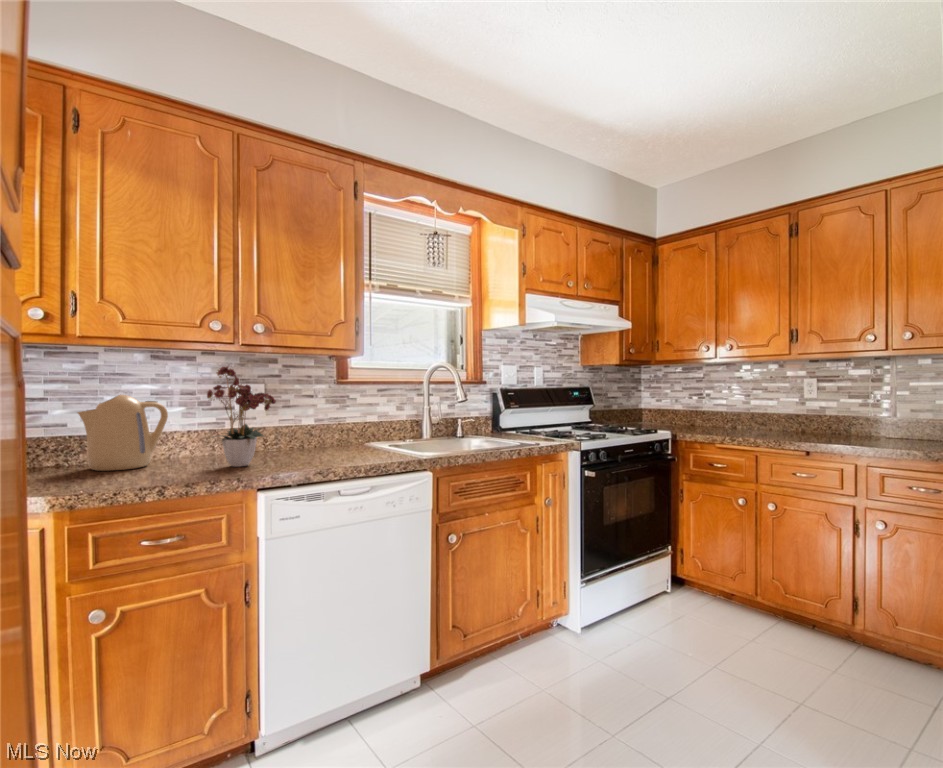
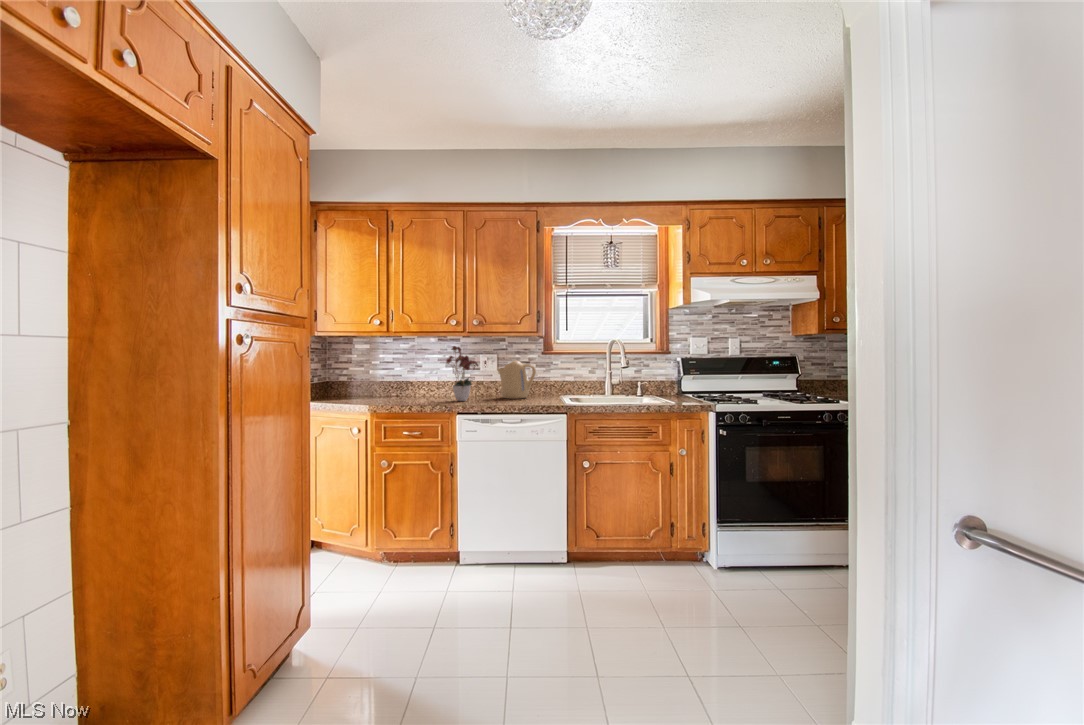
kettle: present [78,395,168,471] -> present [498,360,536,399]

